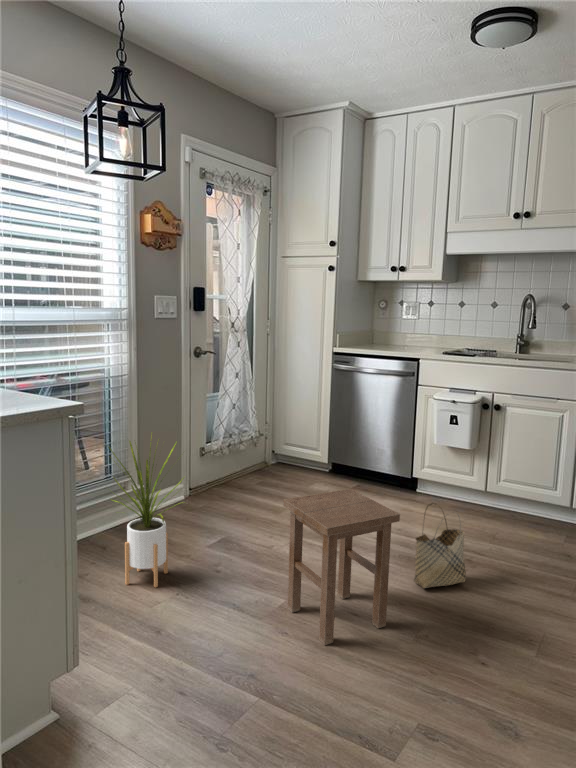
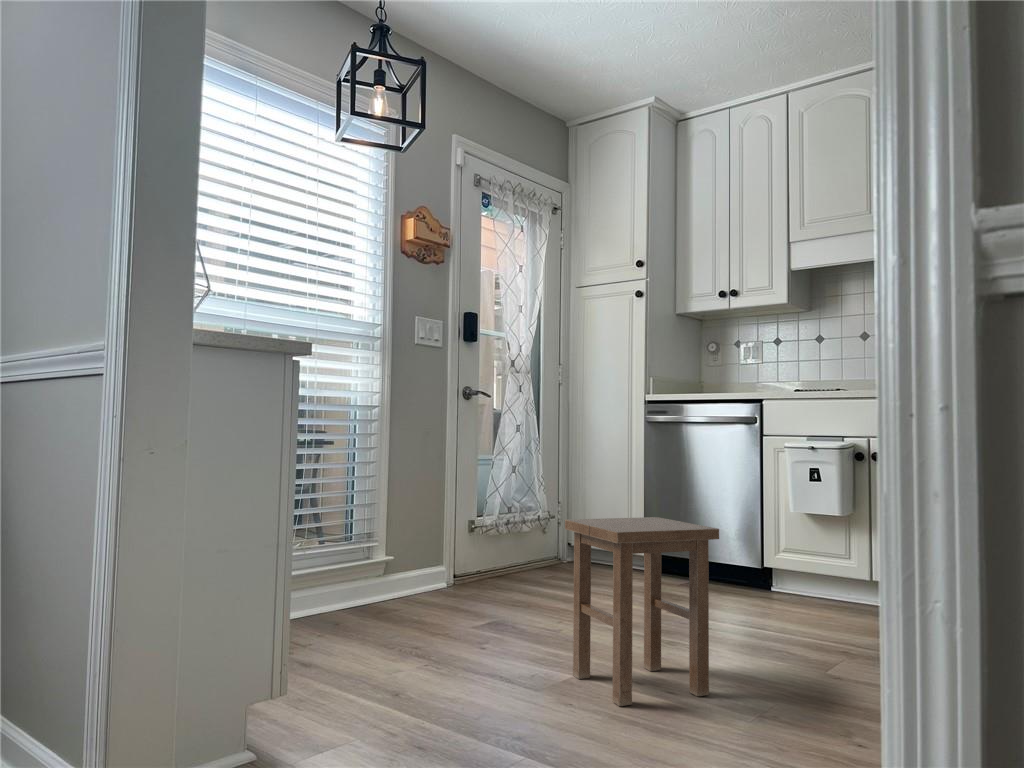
house plant: present [110,436,183,587] -> none [341,448,447,652]
woven basket: present [414,503,466,588] -> none [752,549,830,665]

